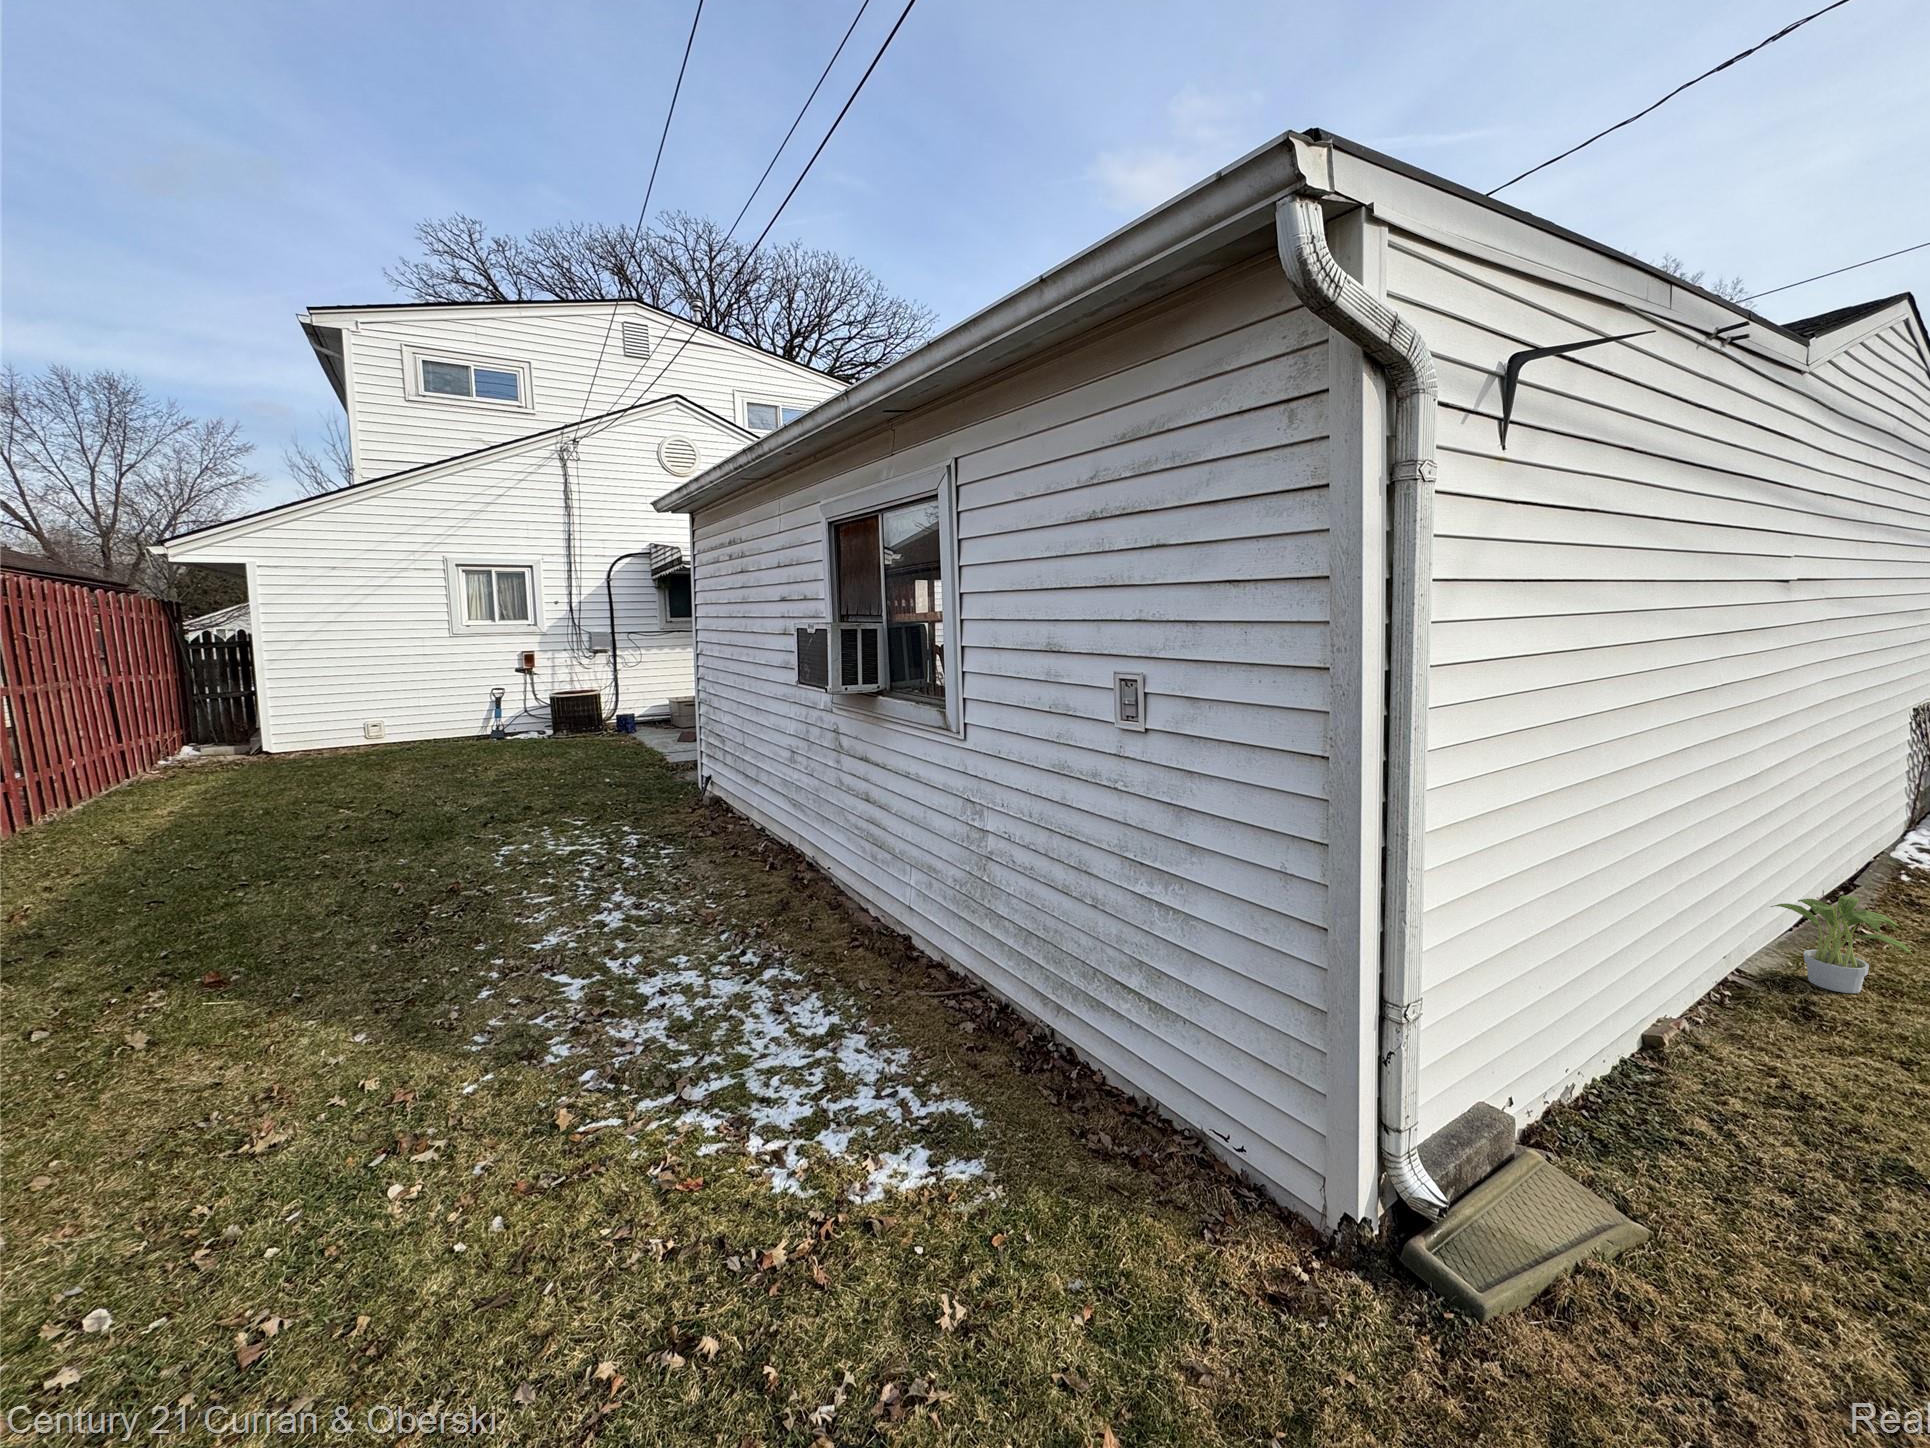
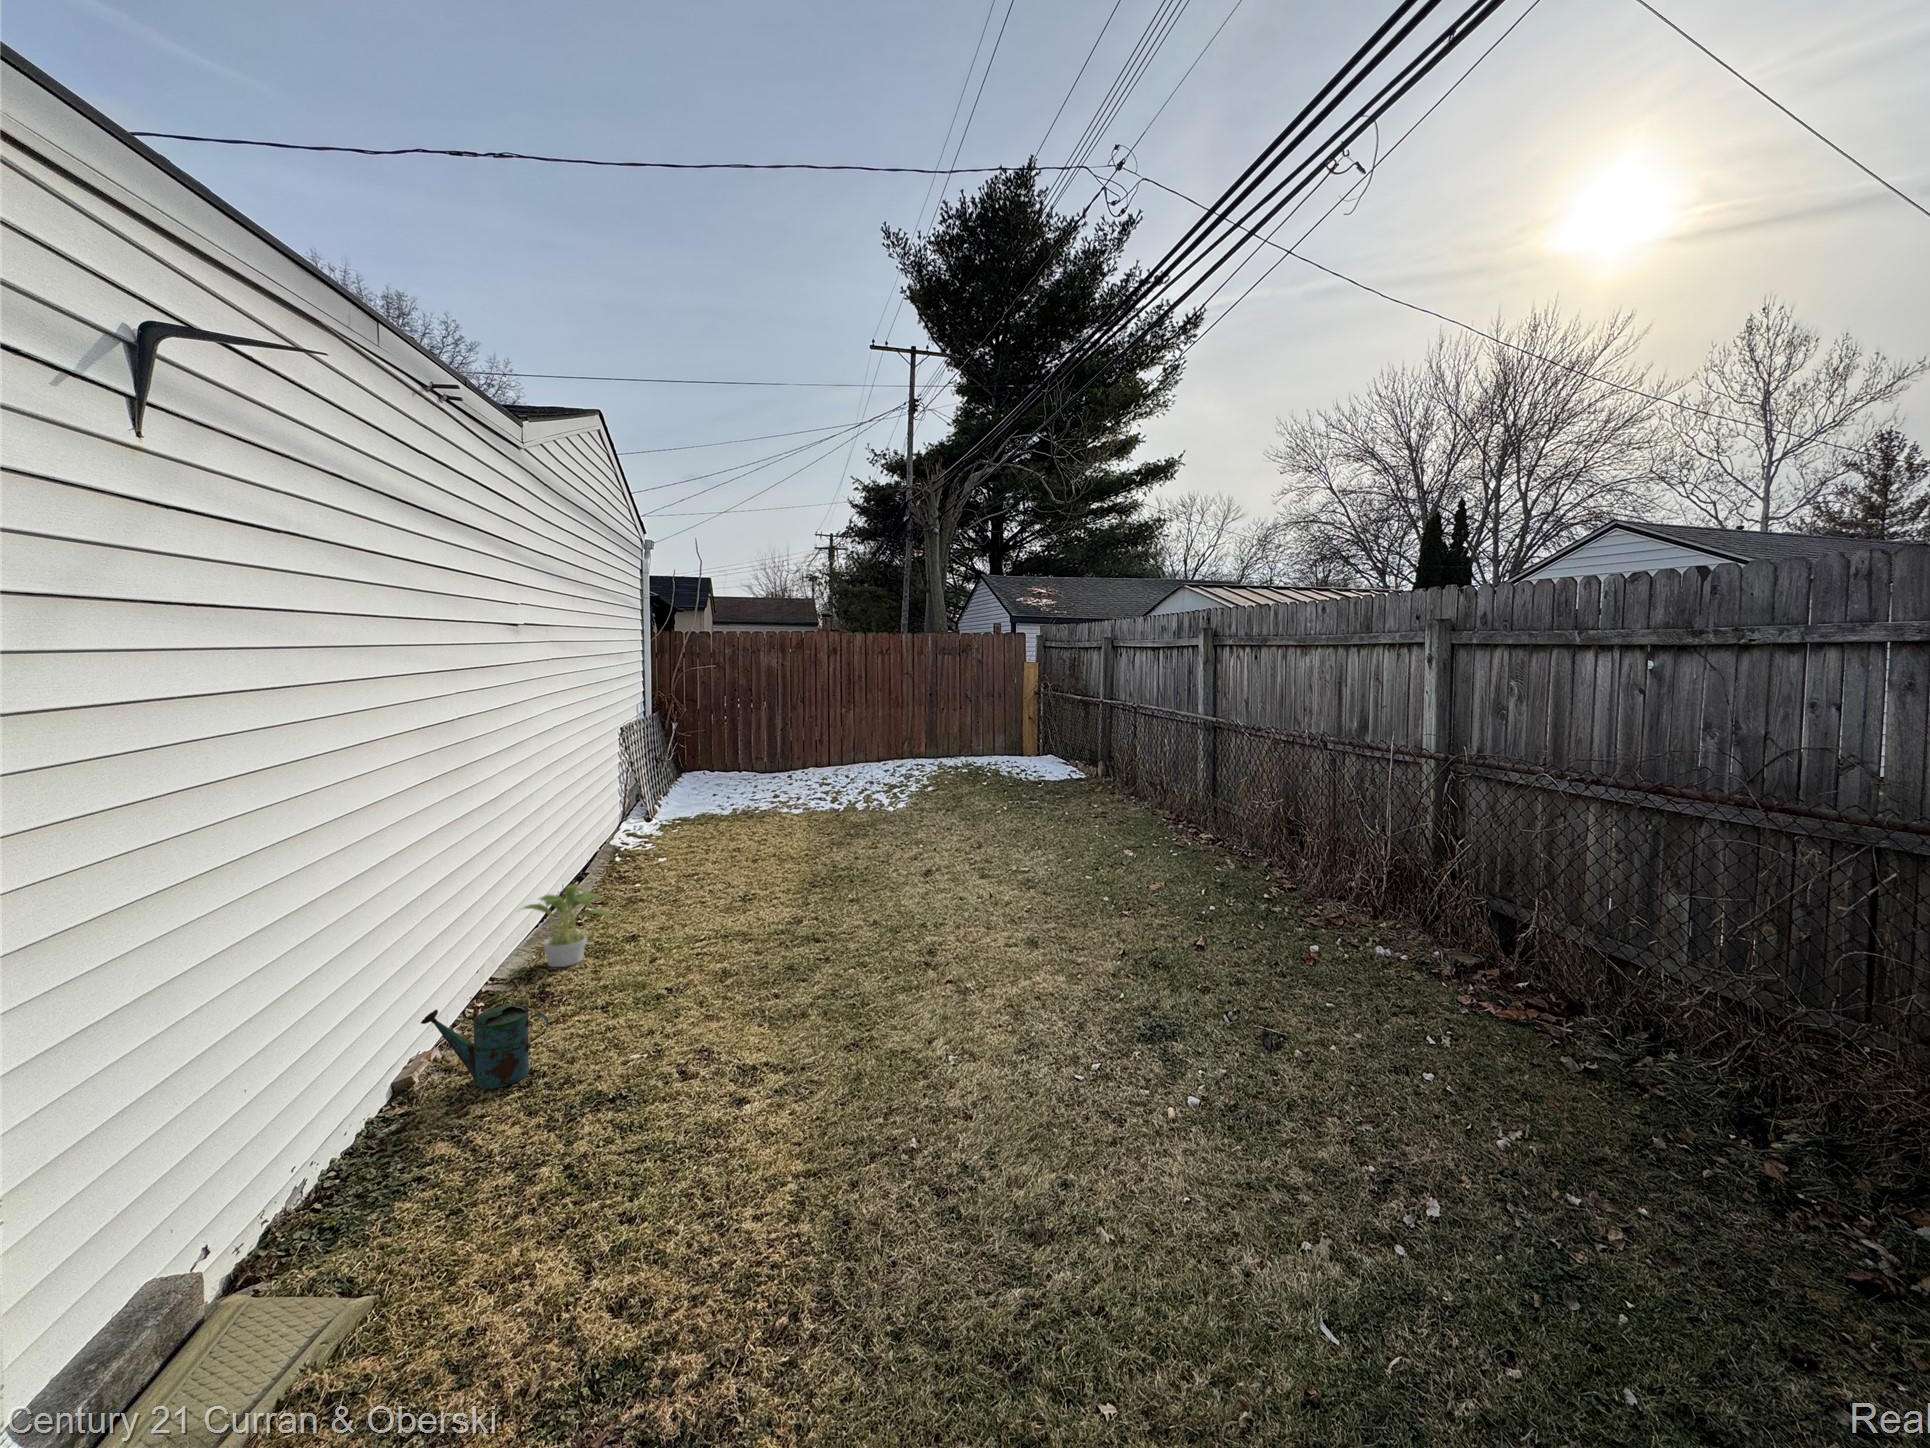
watering can: none [1671,980,1826,1098] -> present [421,1005,549,1089]

